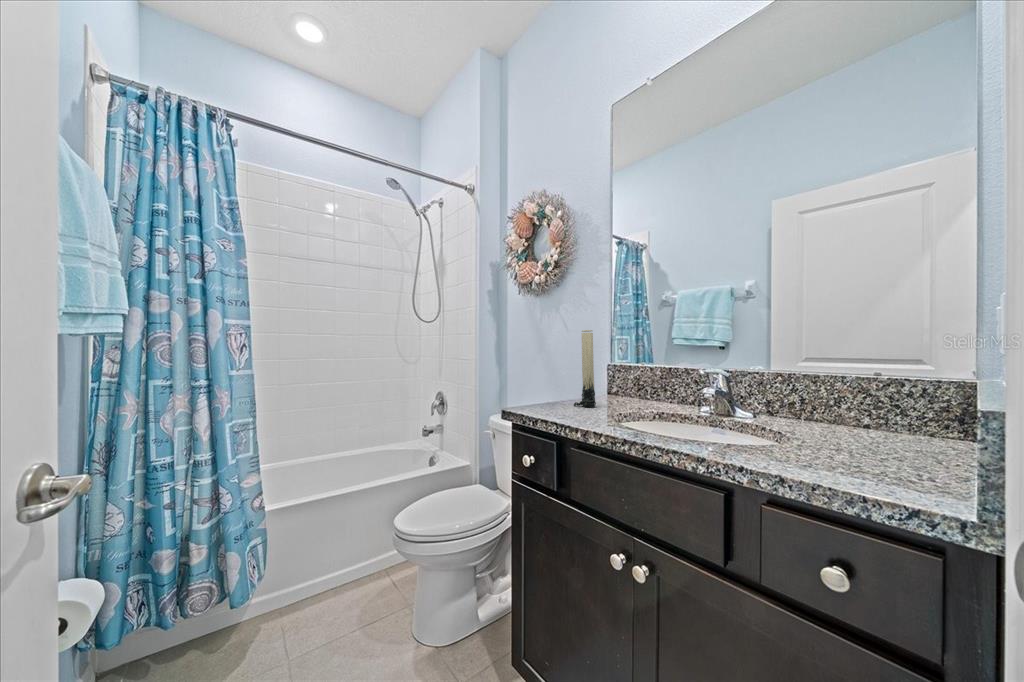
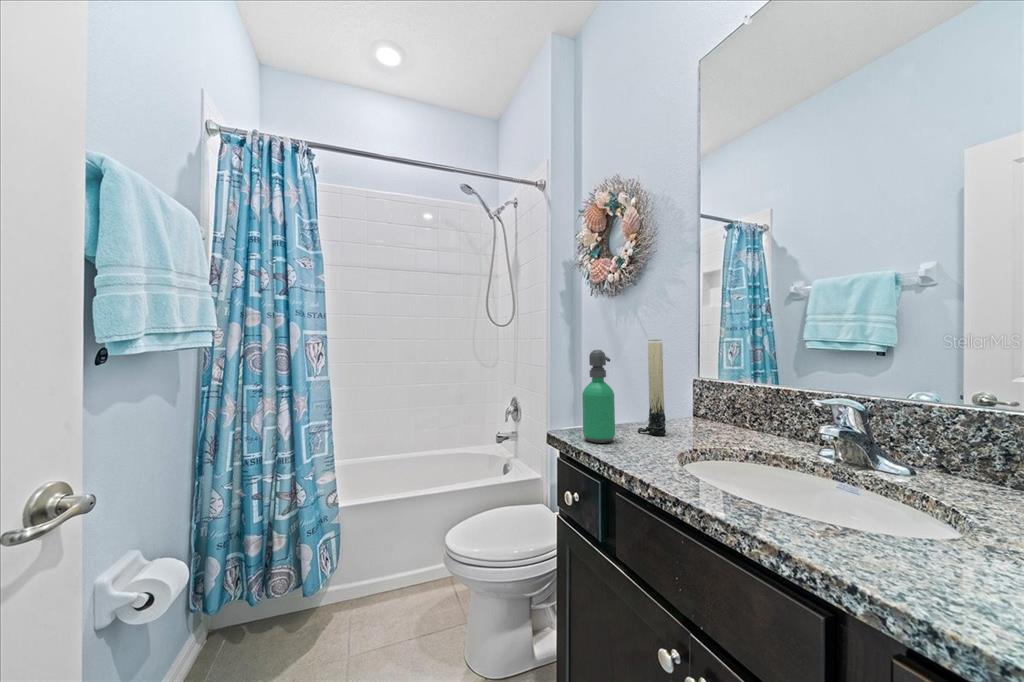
soap dispenser: none [535,338,561,414] -> present [582,350,615,443]

